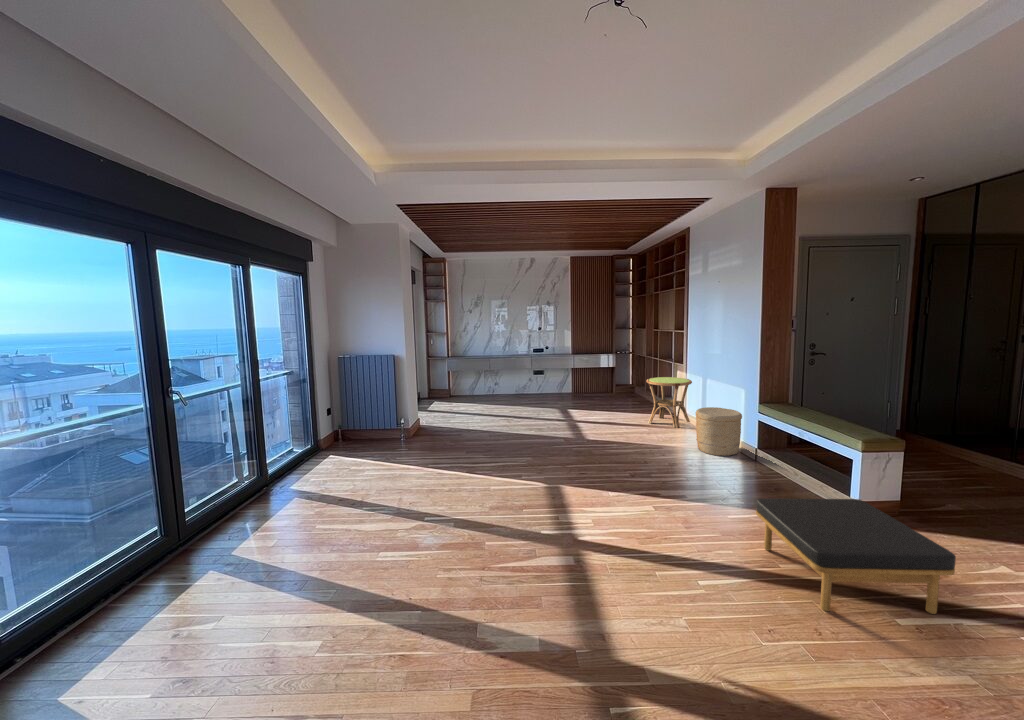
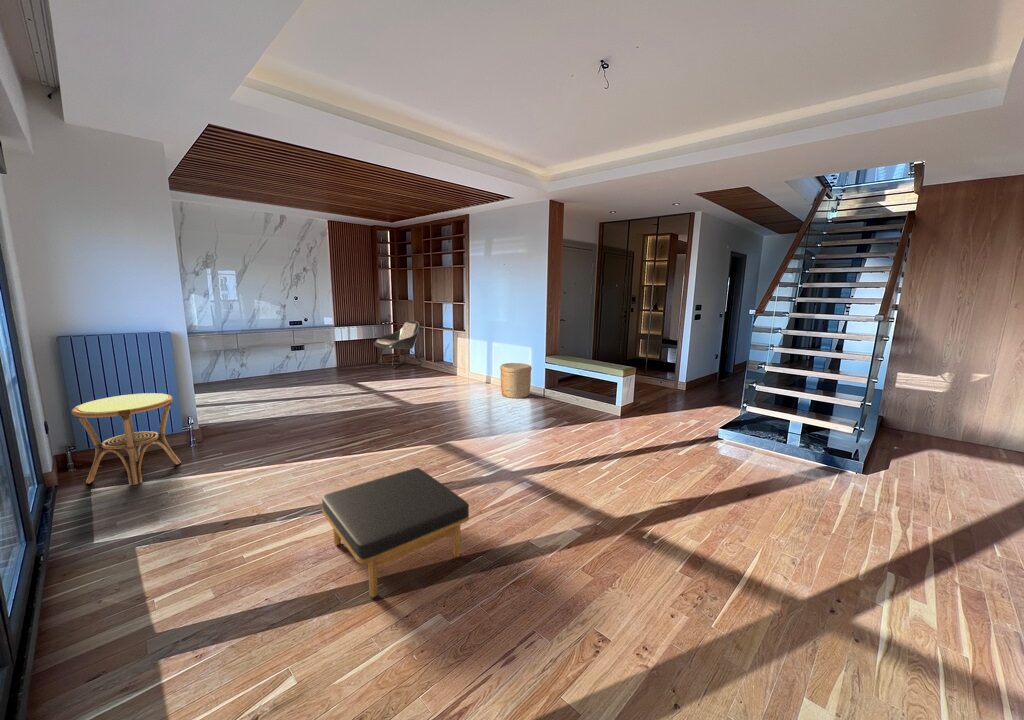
lounge chair: none [606,351,652,401] -> present [374,321,422,369]
side table: present [647,377,692,428] -> present [71,393,181,485]
ottoman: present [756,499,956,614] -> present [322,468,469,597]

